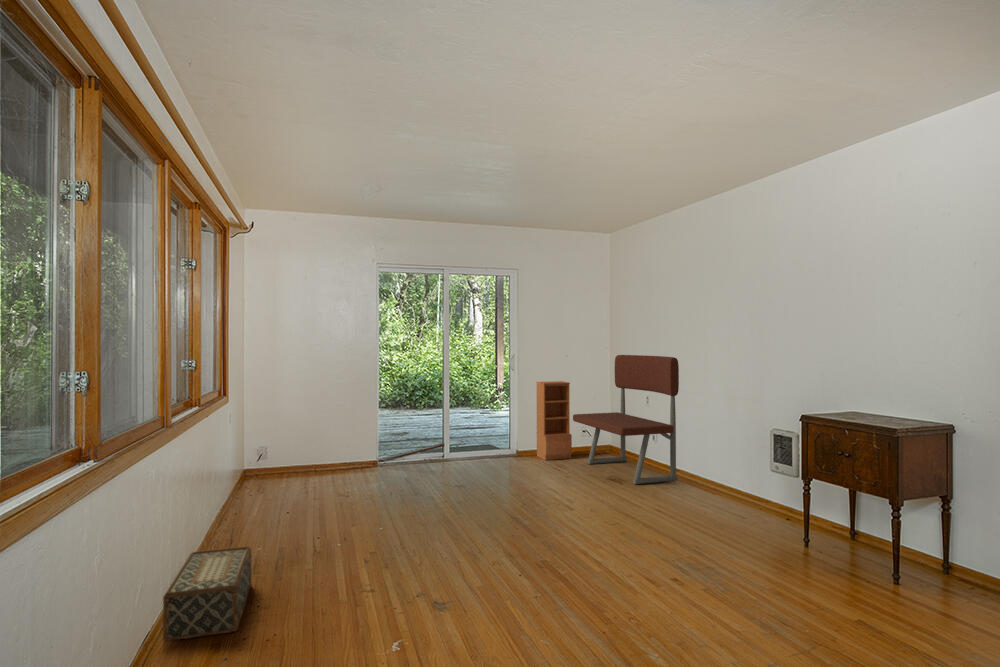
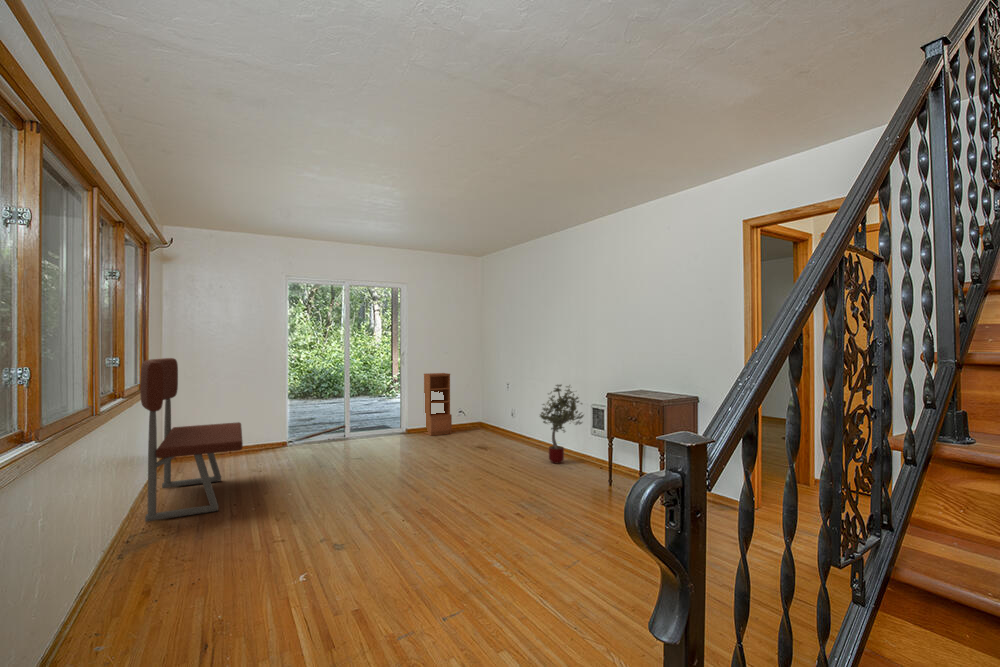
bench: present [573,355,679,484] -> present [140,358,243,521]
potted tree: none [693,401,761,509] -> present [540,385,584,464]
woven basket: present [163,546,251,641] -> none [91,510,172,589]

